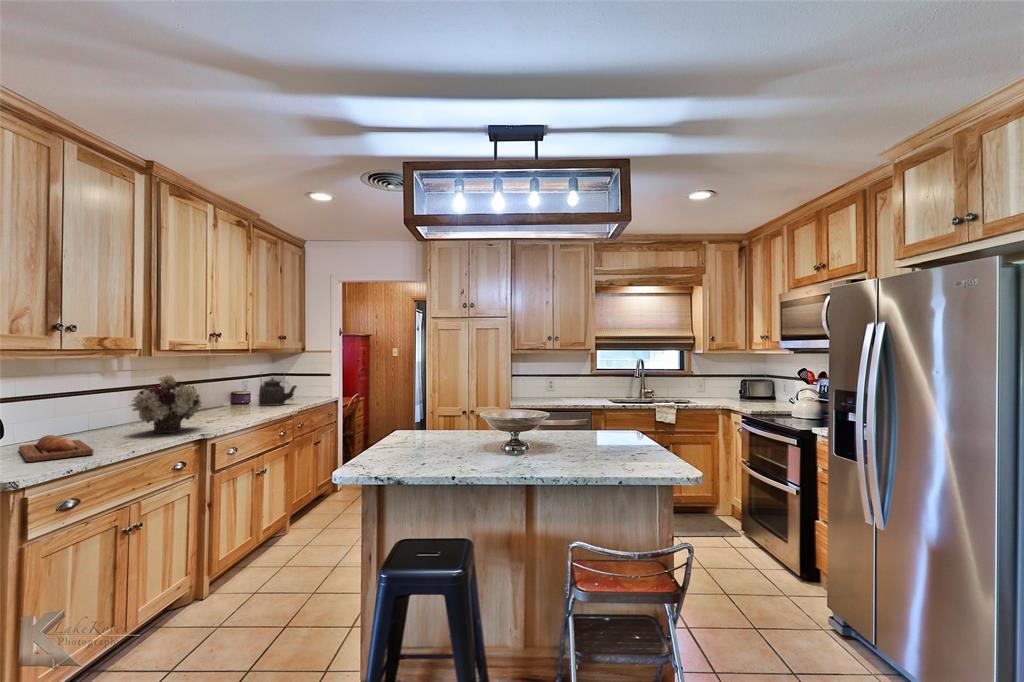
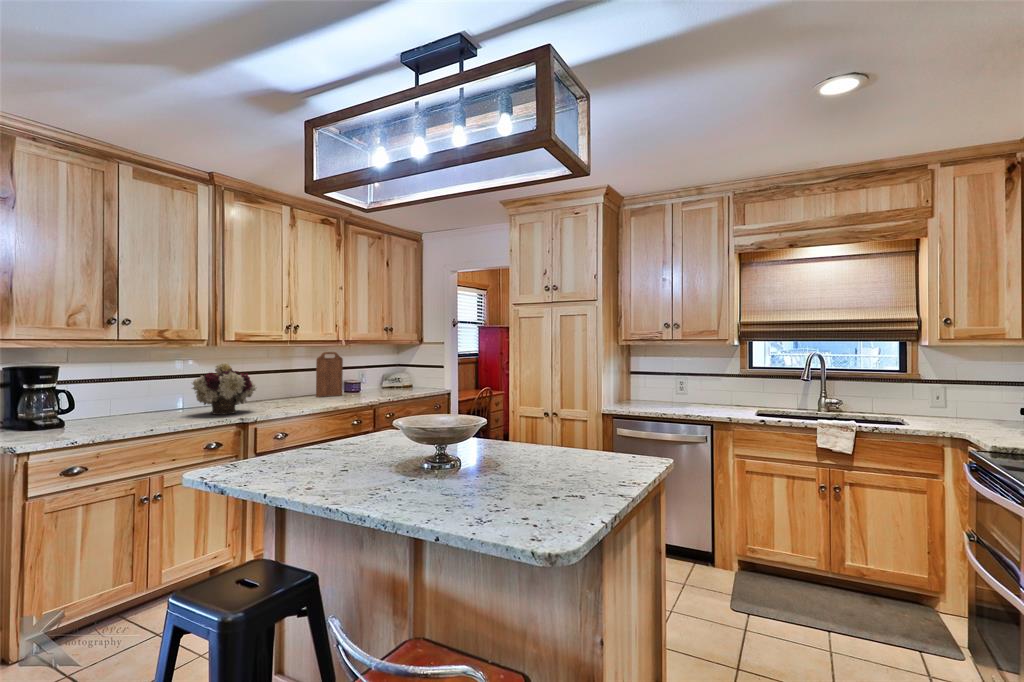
cutting board: none [220,362,247,411] -> present [316,352,343,397]
kettle: present [259,378,297,406] -> none [361,362,393,394]
bread loaf: present [19,435,93,462] -> none [66,410,141,432]

